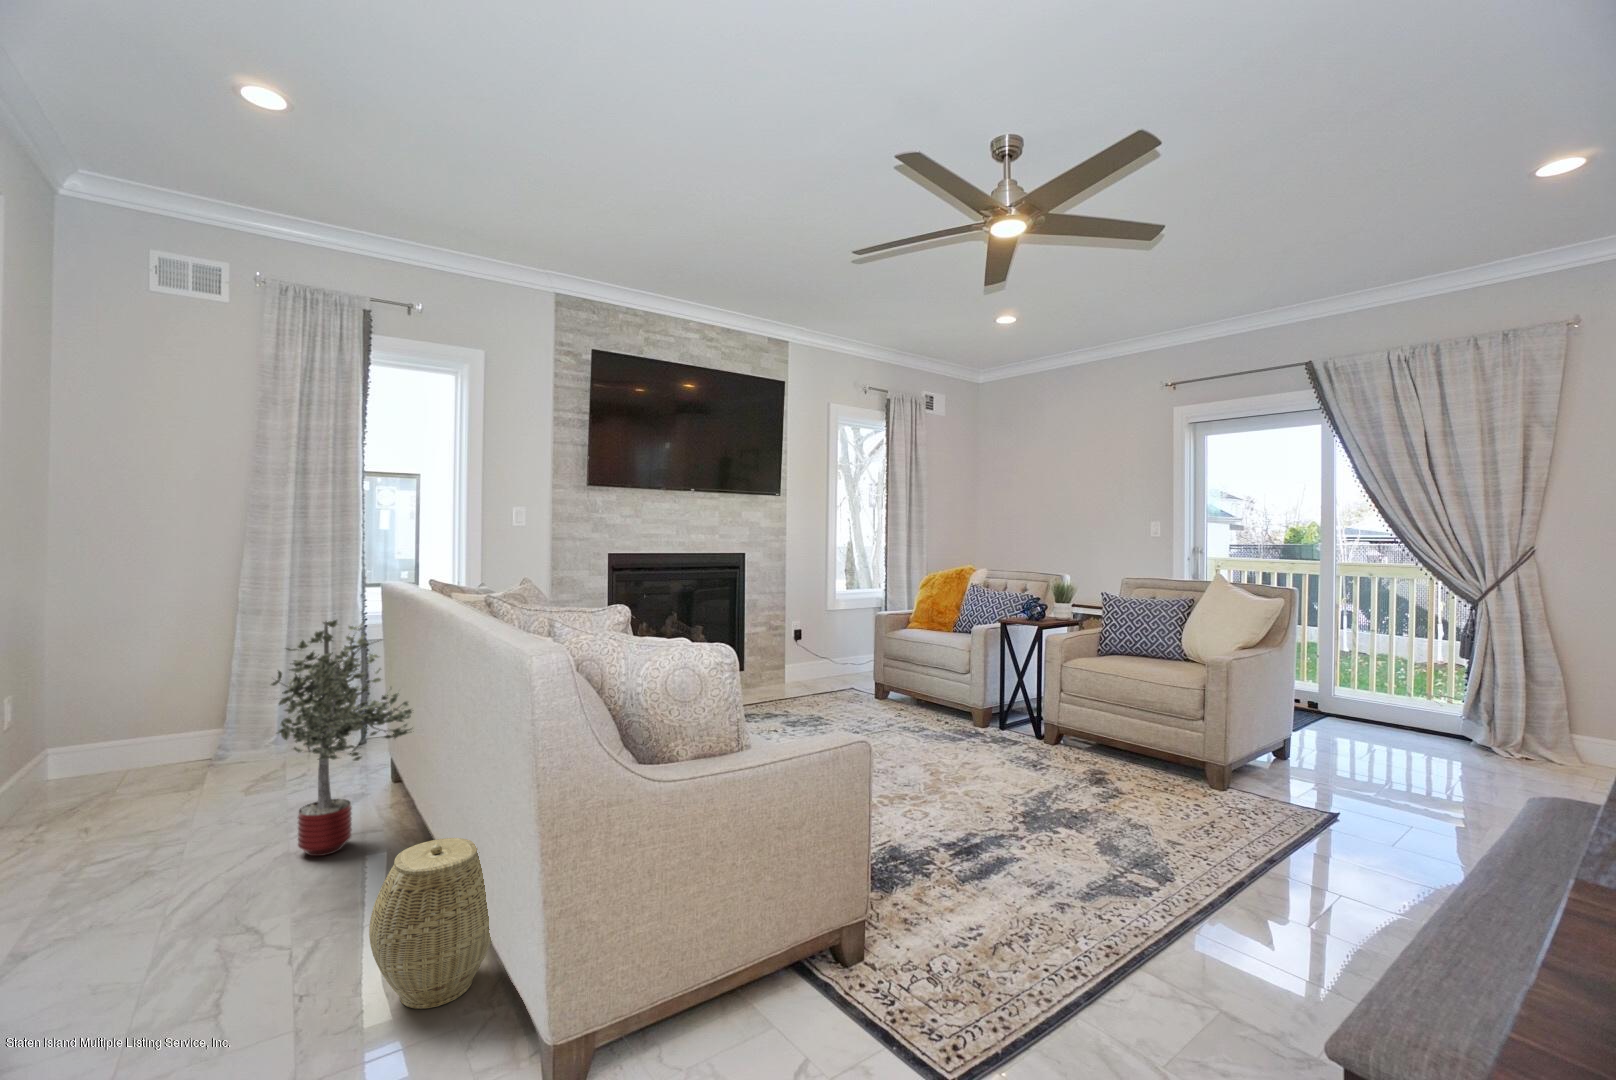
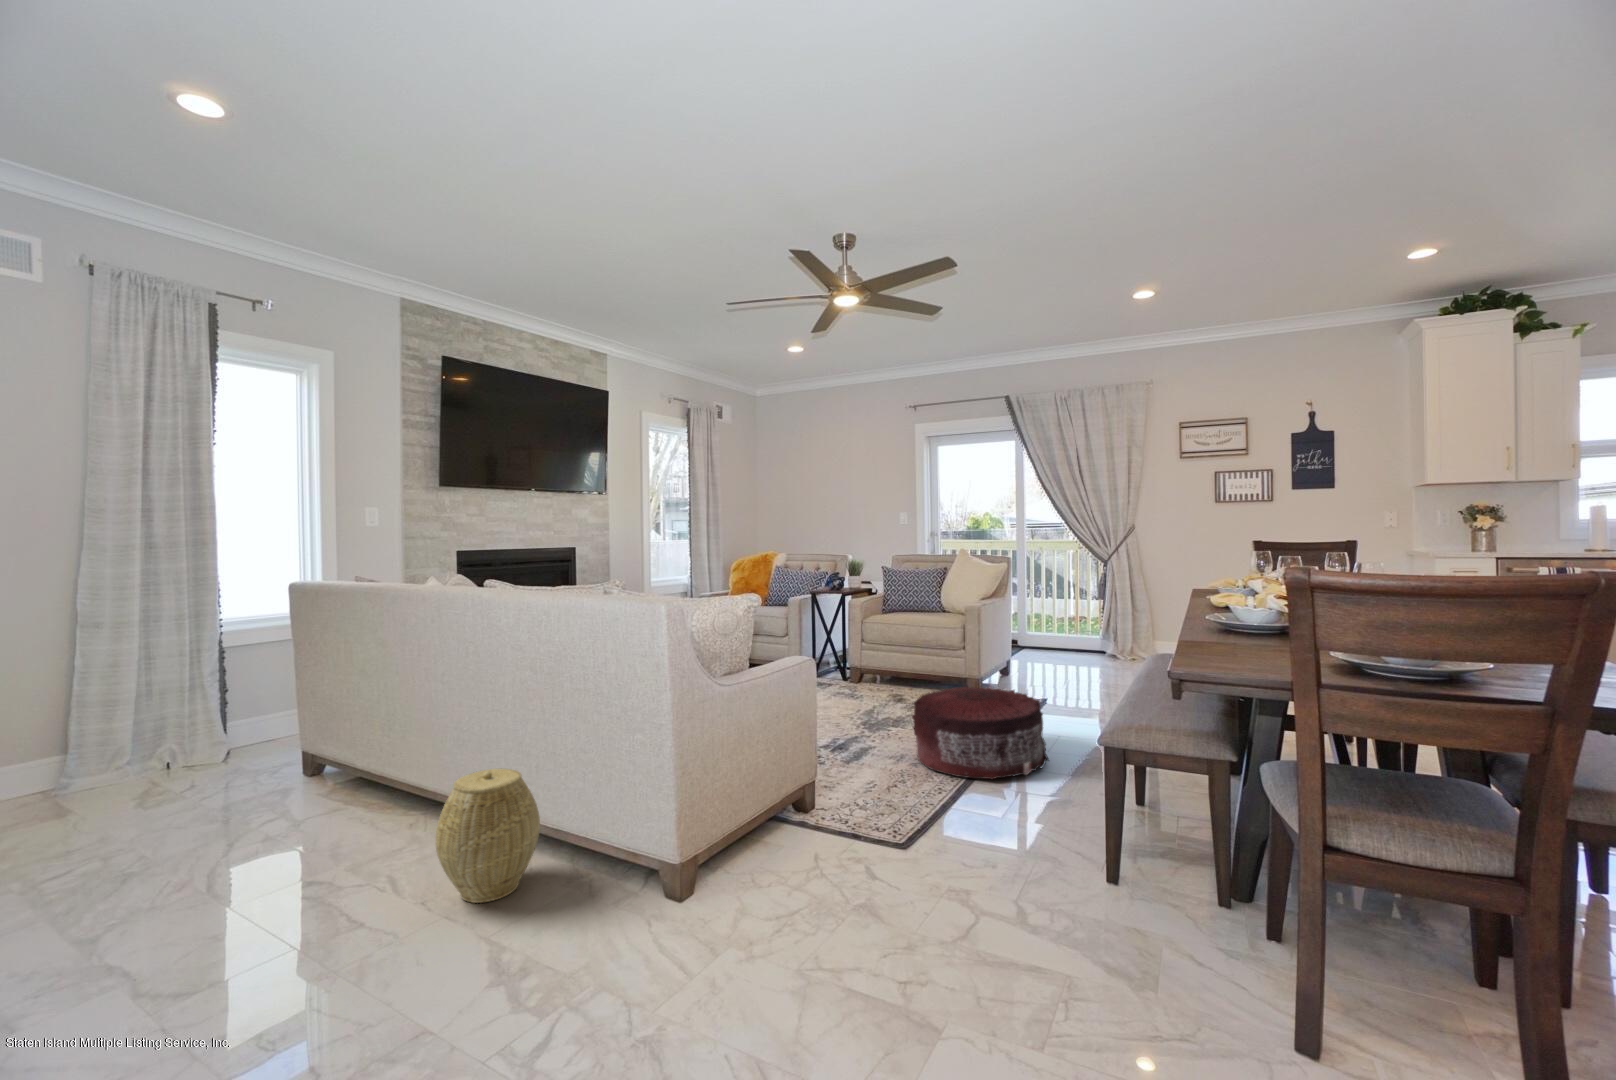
potted tree: present [271,620,412,856] -> none [217,608,369,836]
pouf: none [1072,789,1297,962] -> present [912,686,1048,779]

